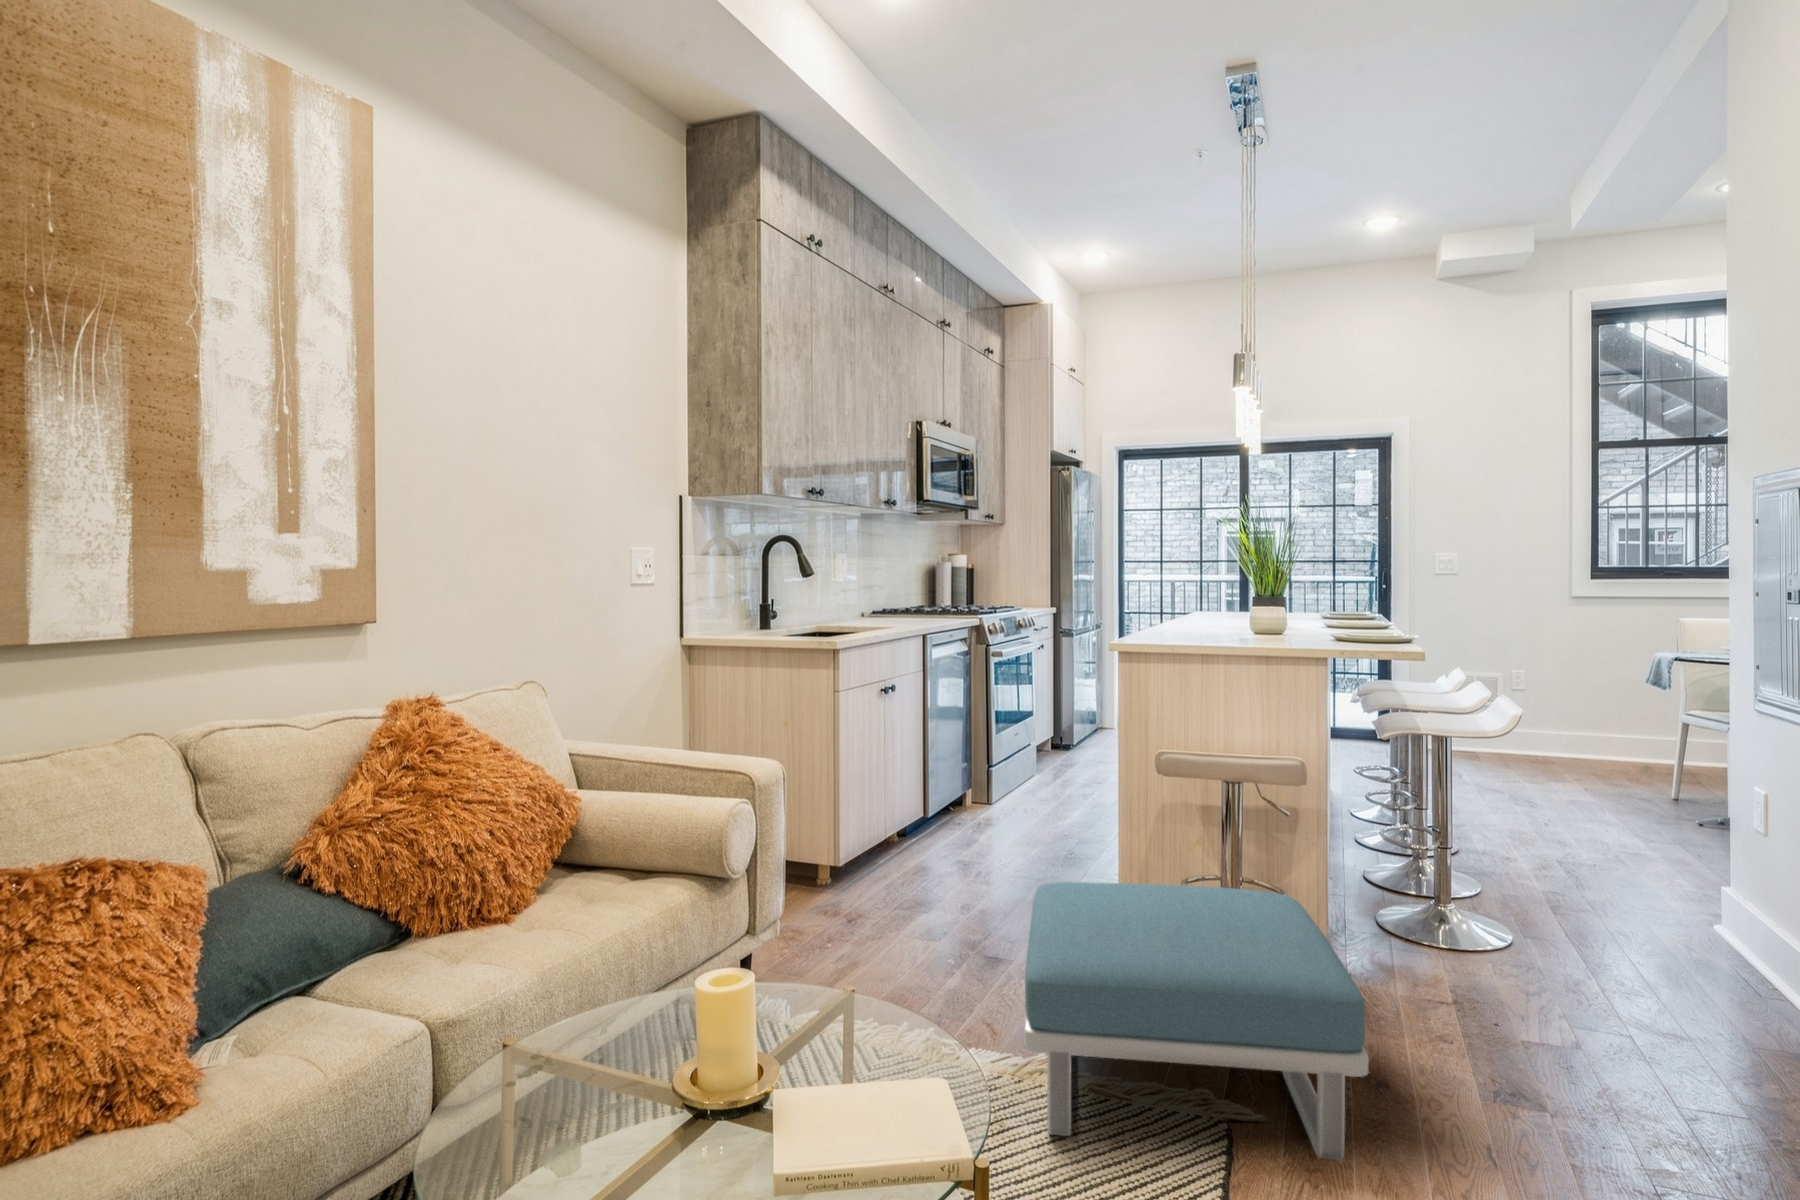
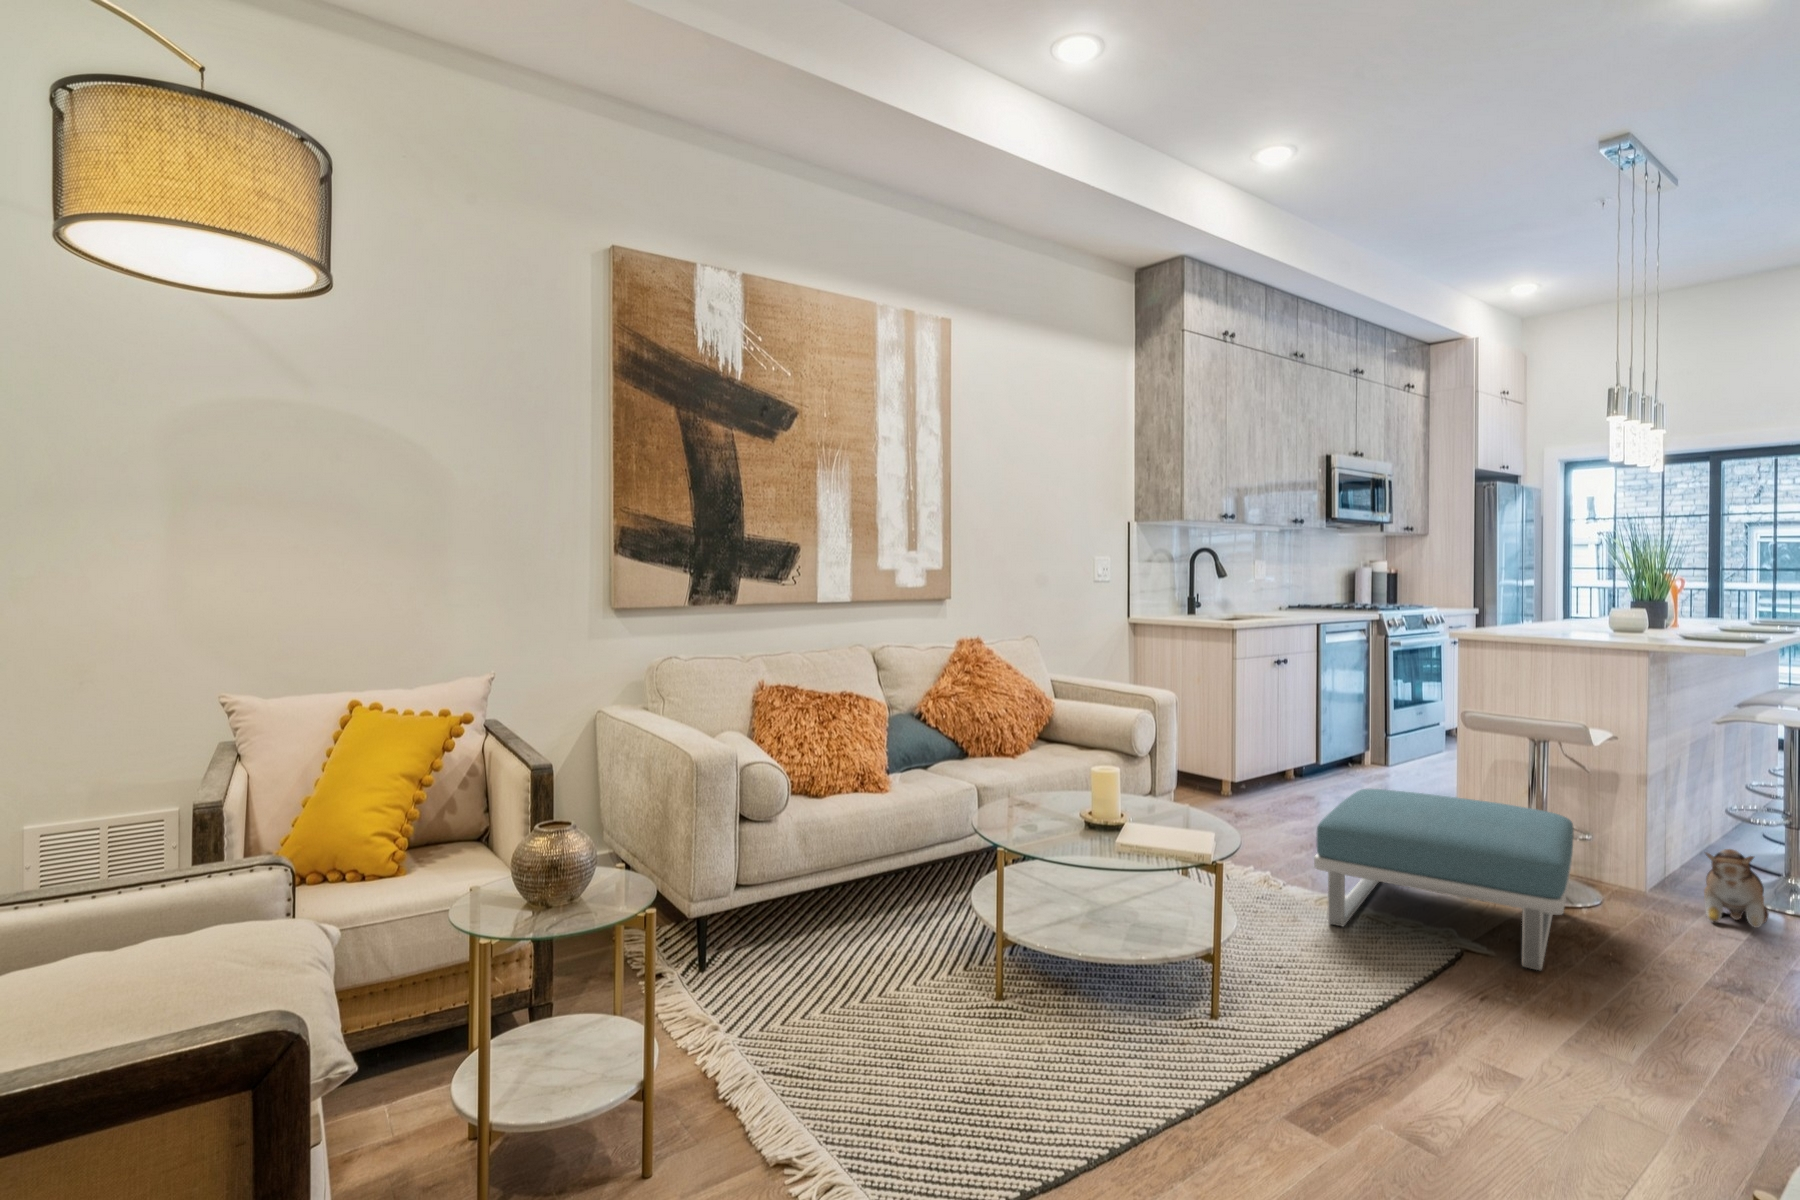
plush toy: none [1407,910,1478,1002] -> present [1704,849,1769,928]

